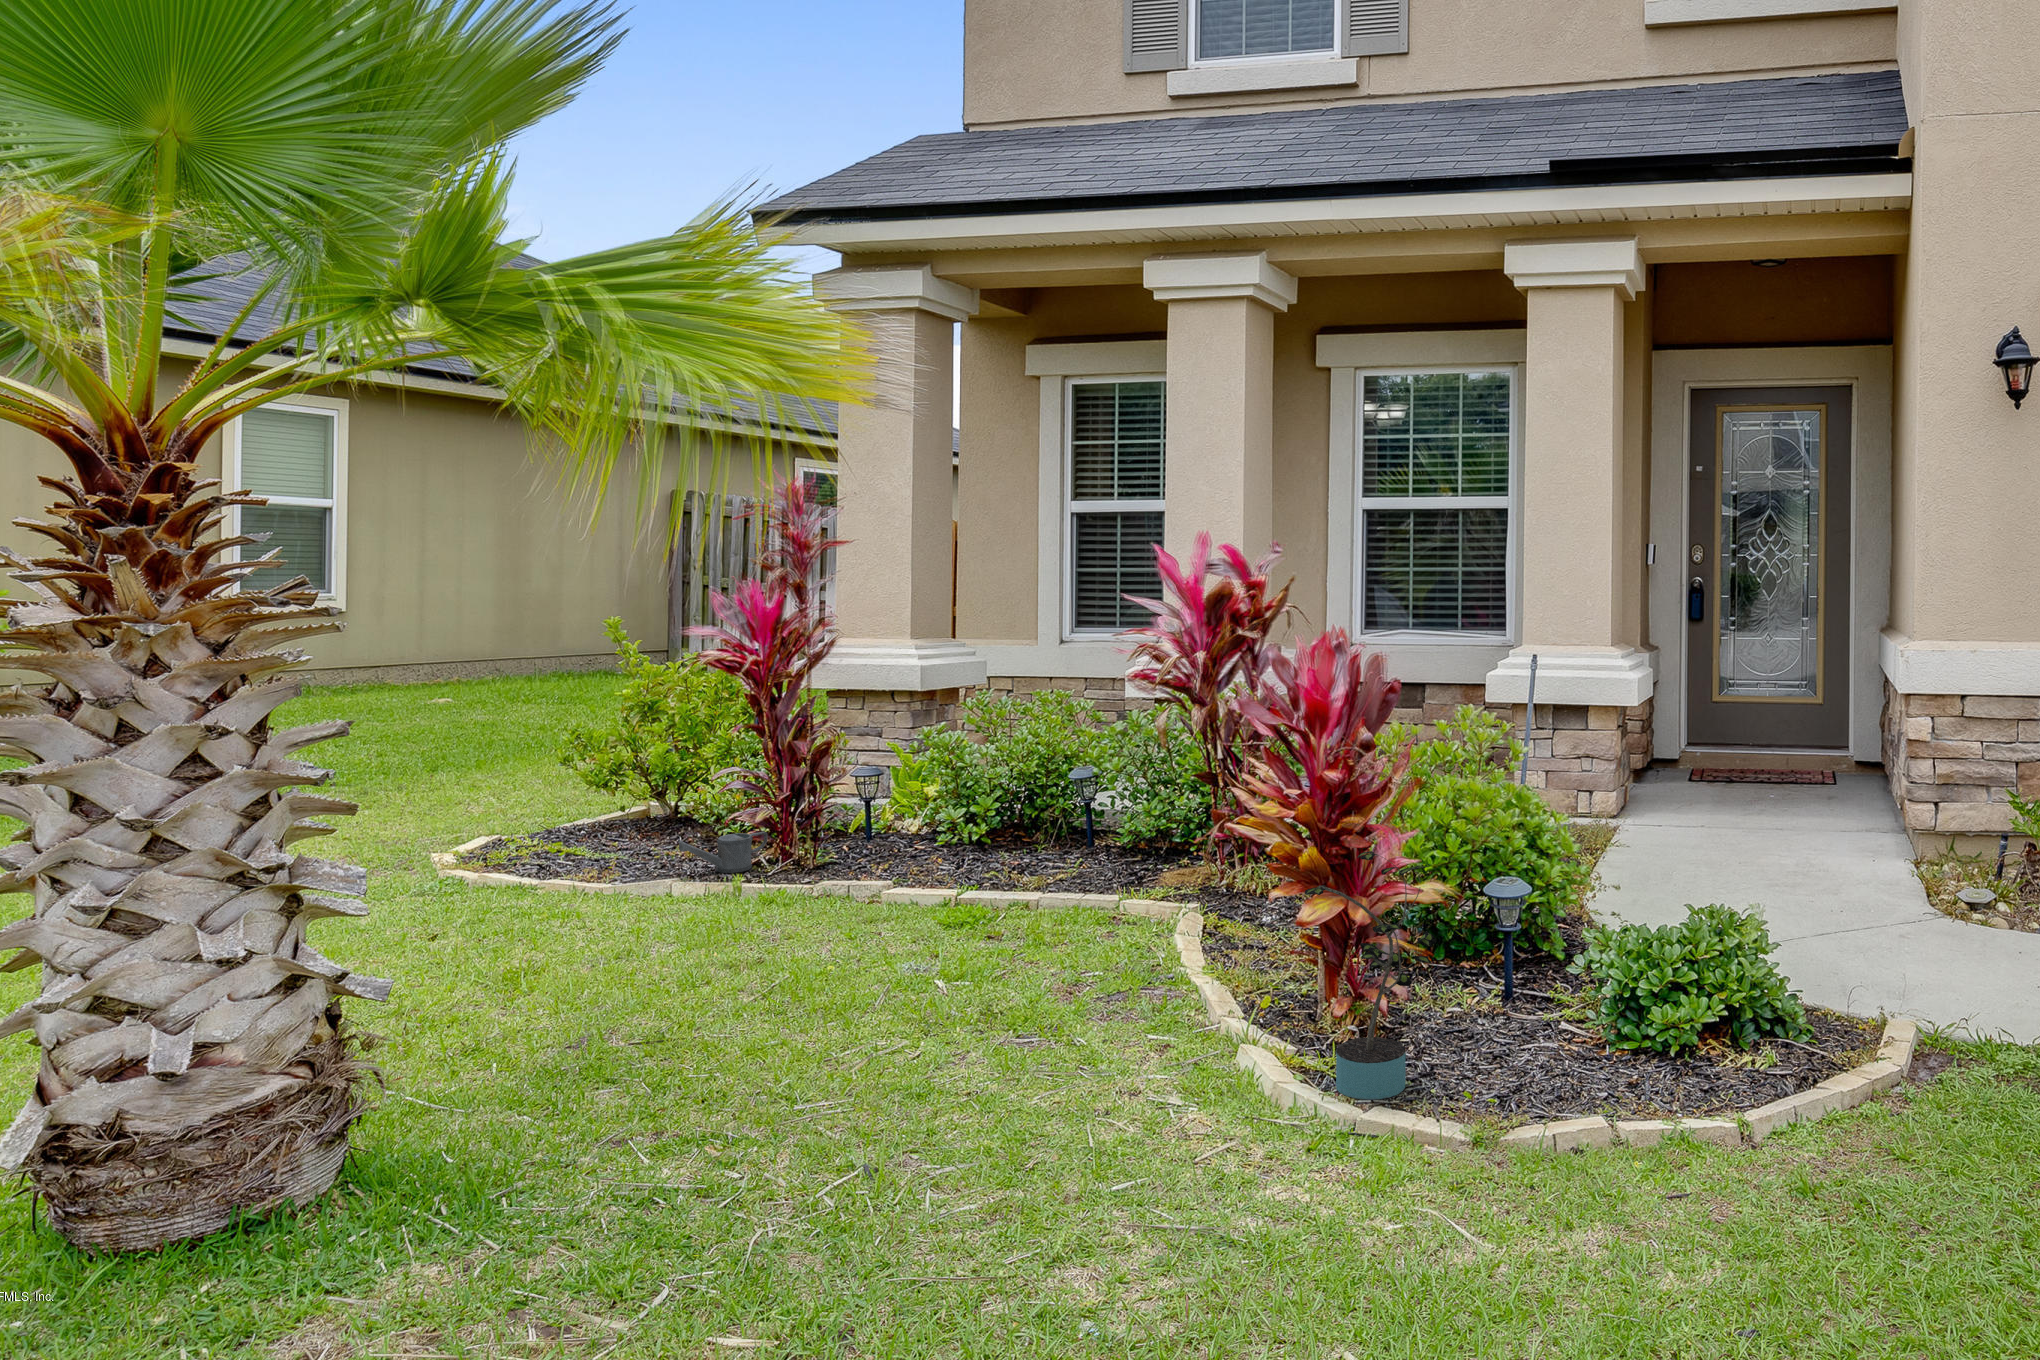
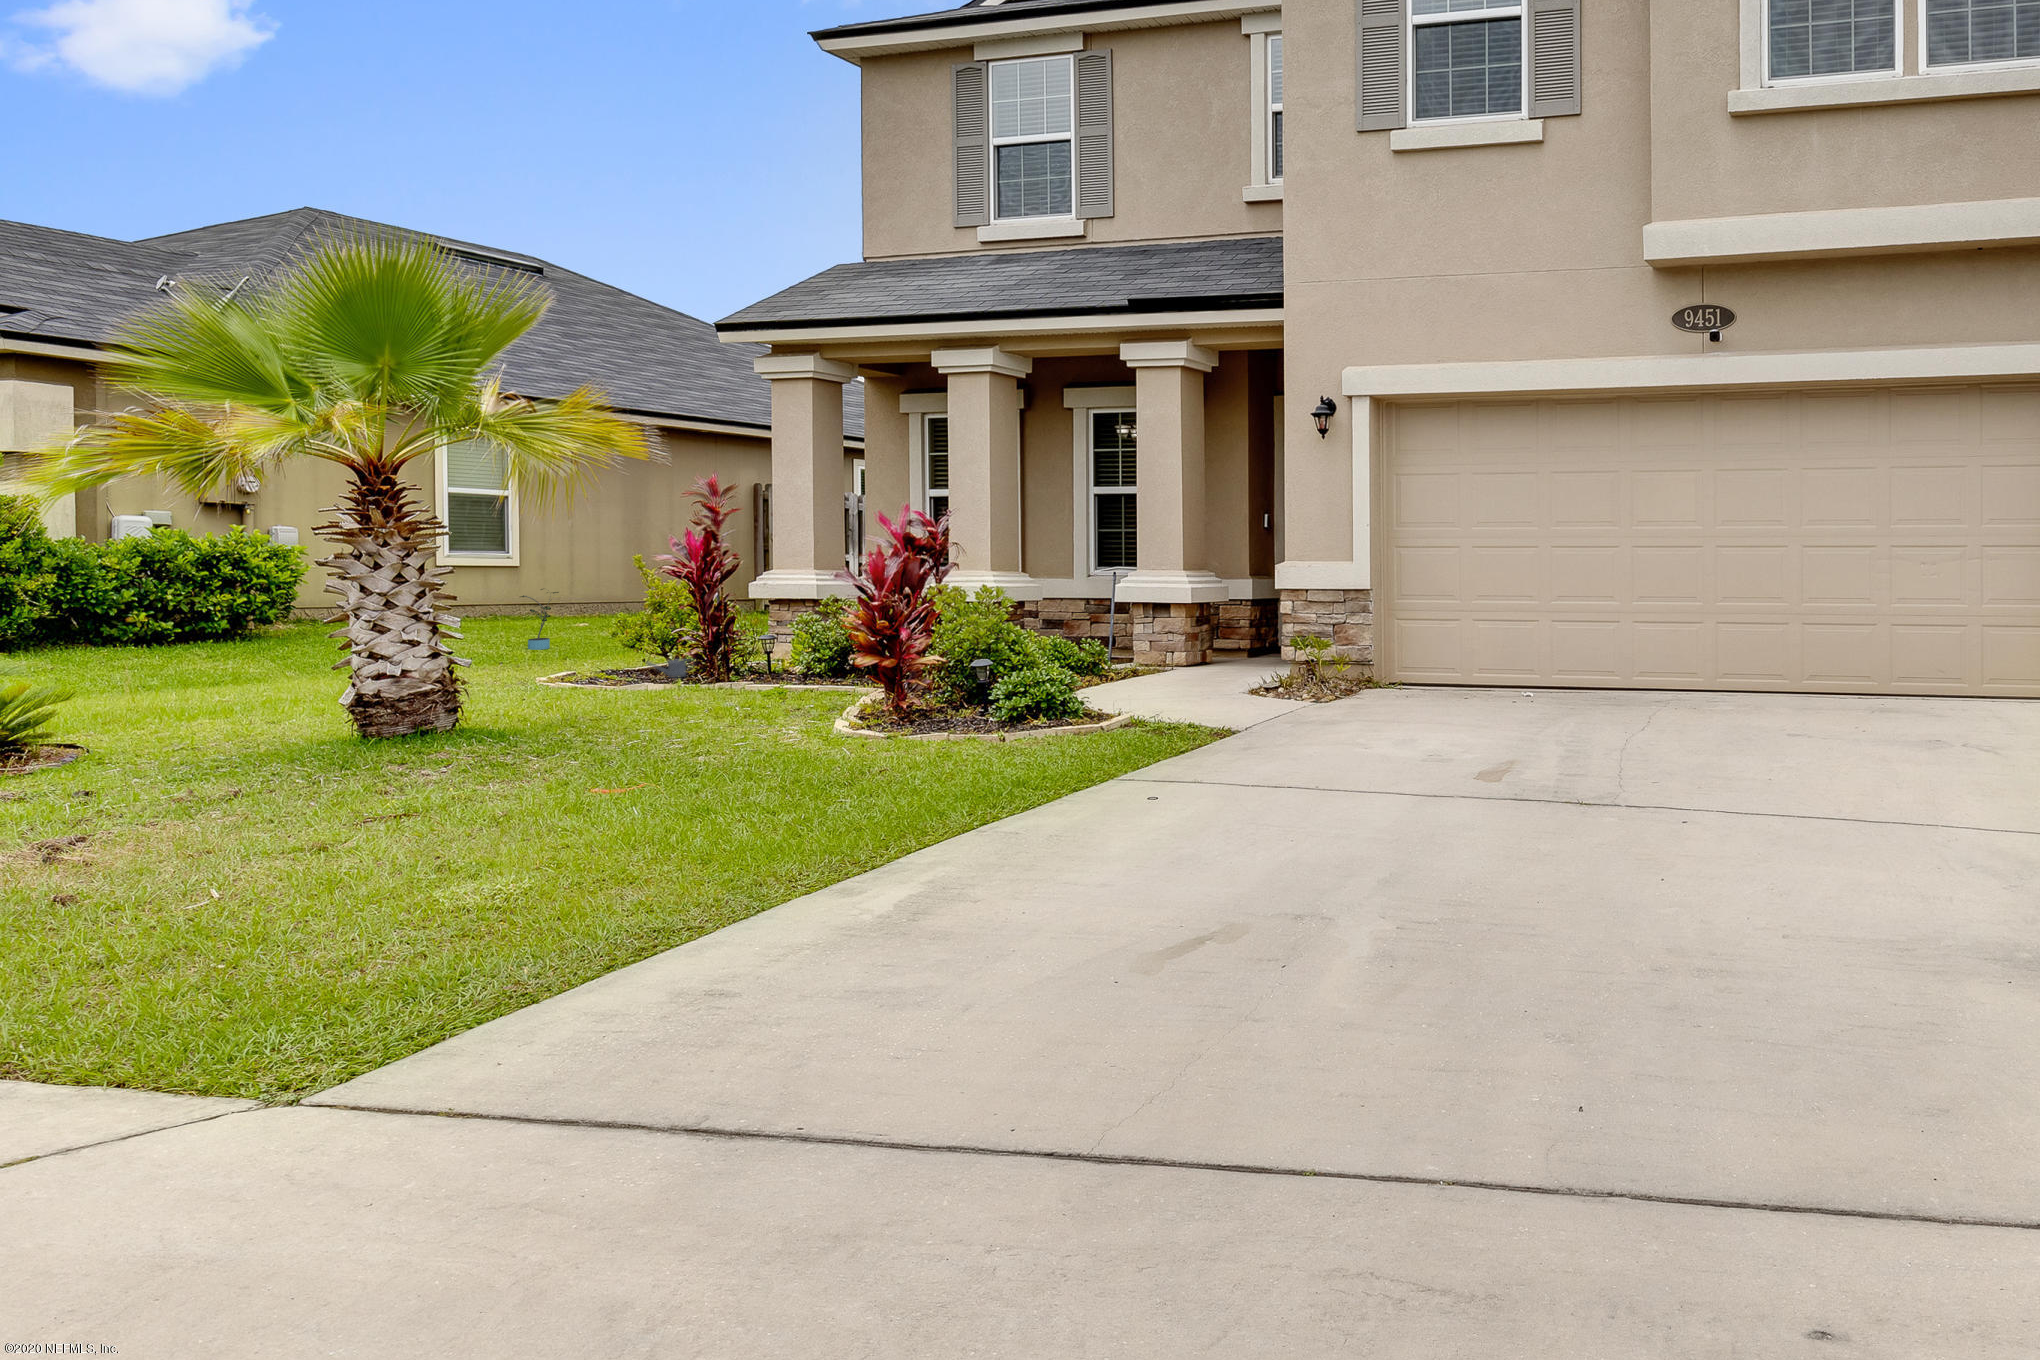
potted plant: present [1305,851,1437,1100] -> present [520,589,559,650]

